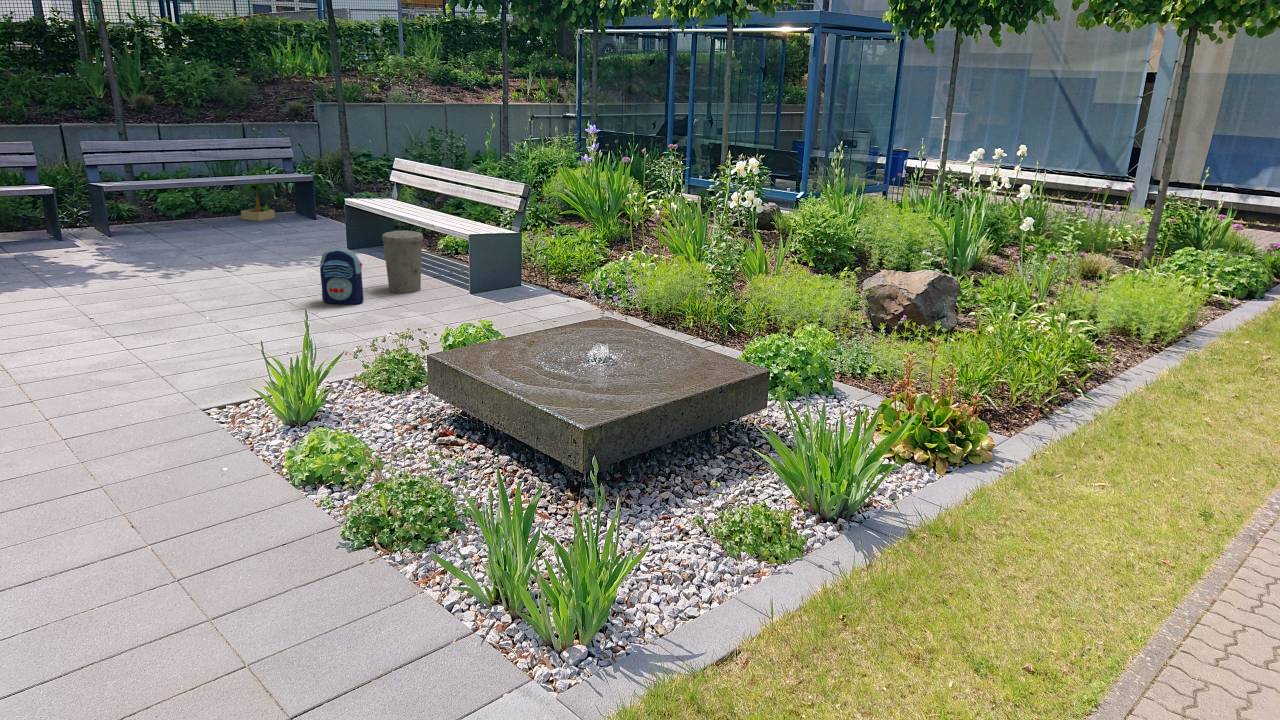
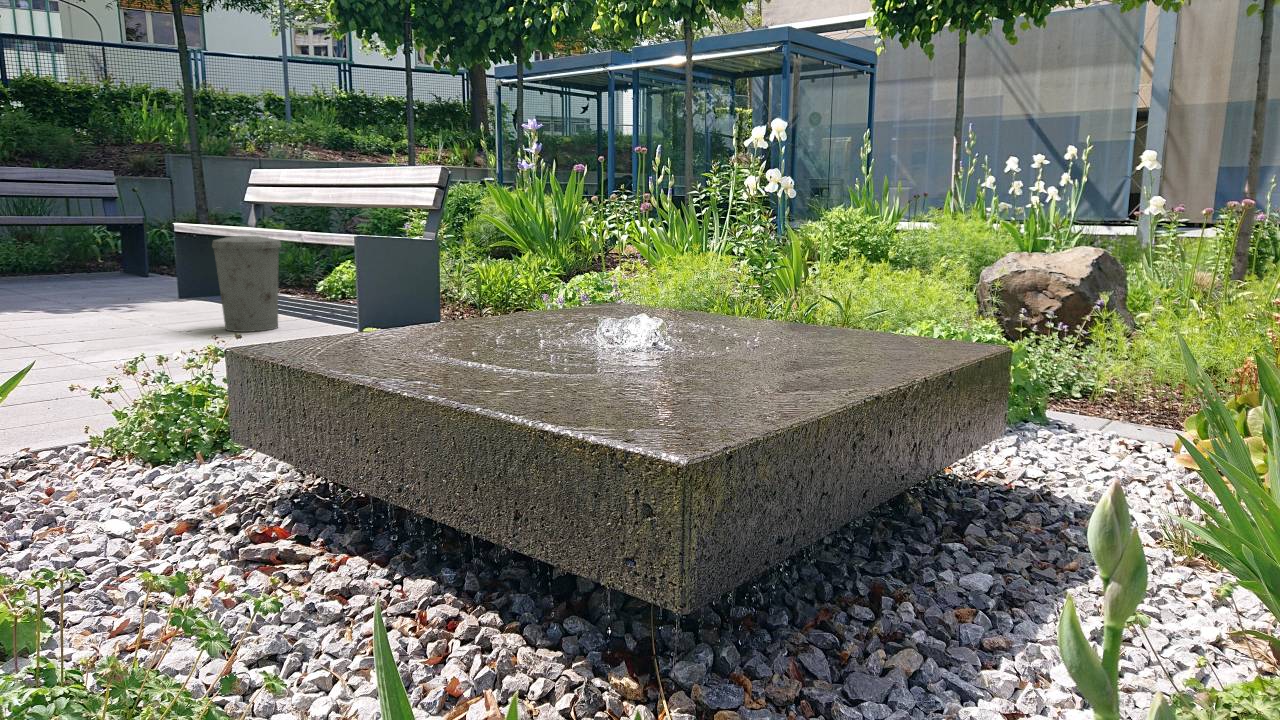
potted plant: present [241,182,275,221] -> none [36,218,90,279]
backpack: present [320,247,364,304] -> none [96,251,176,345]

